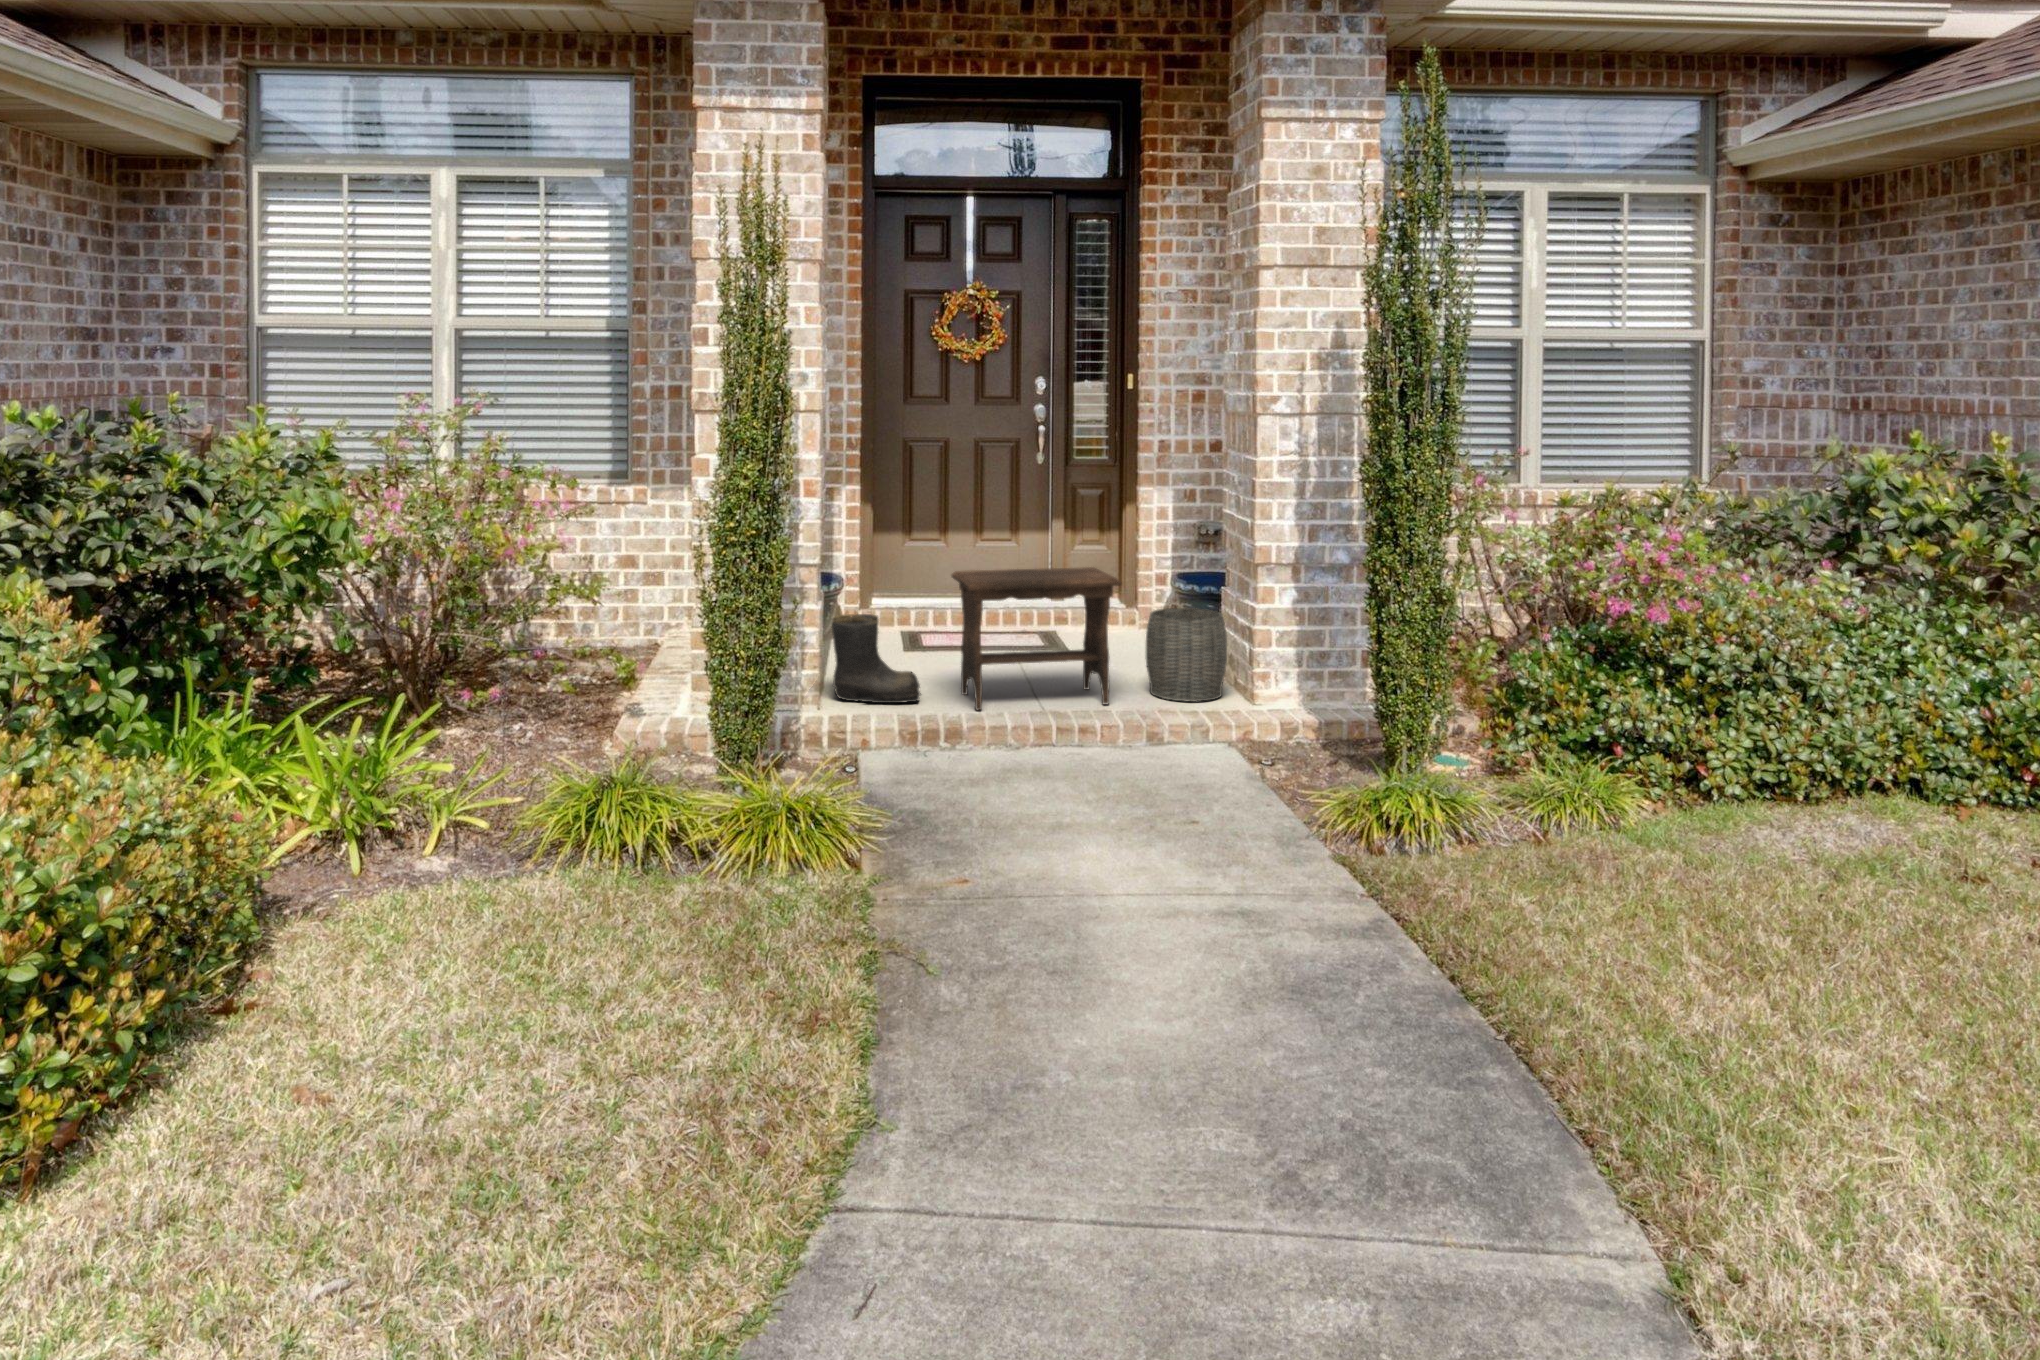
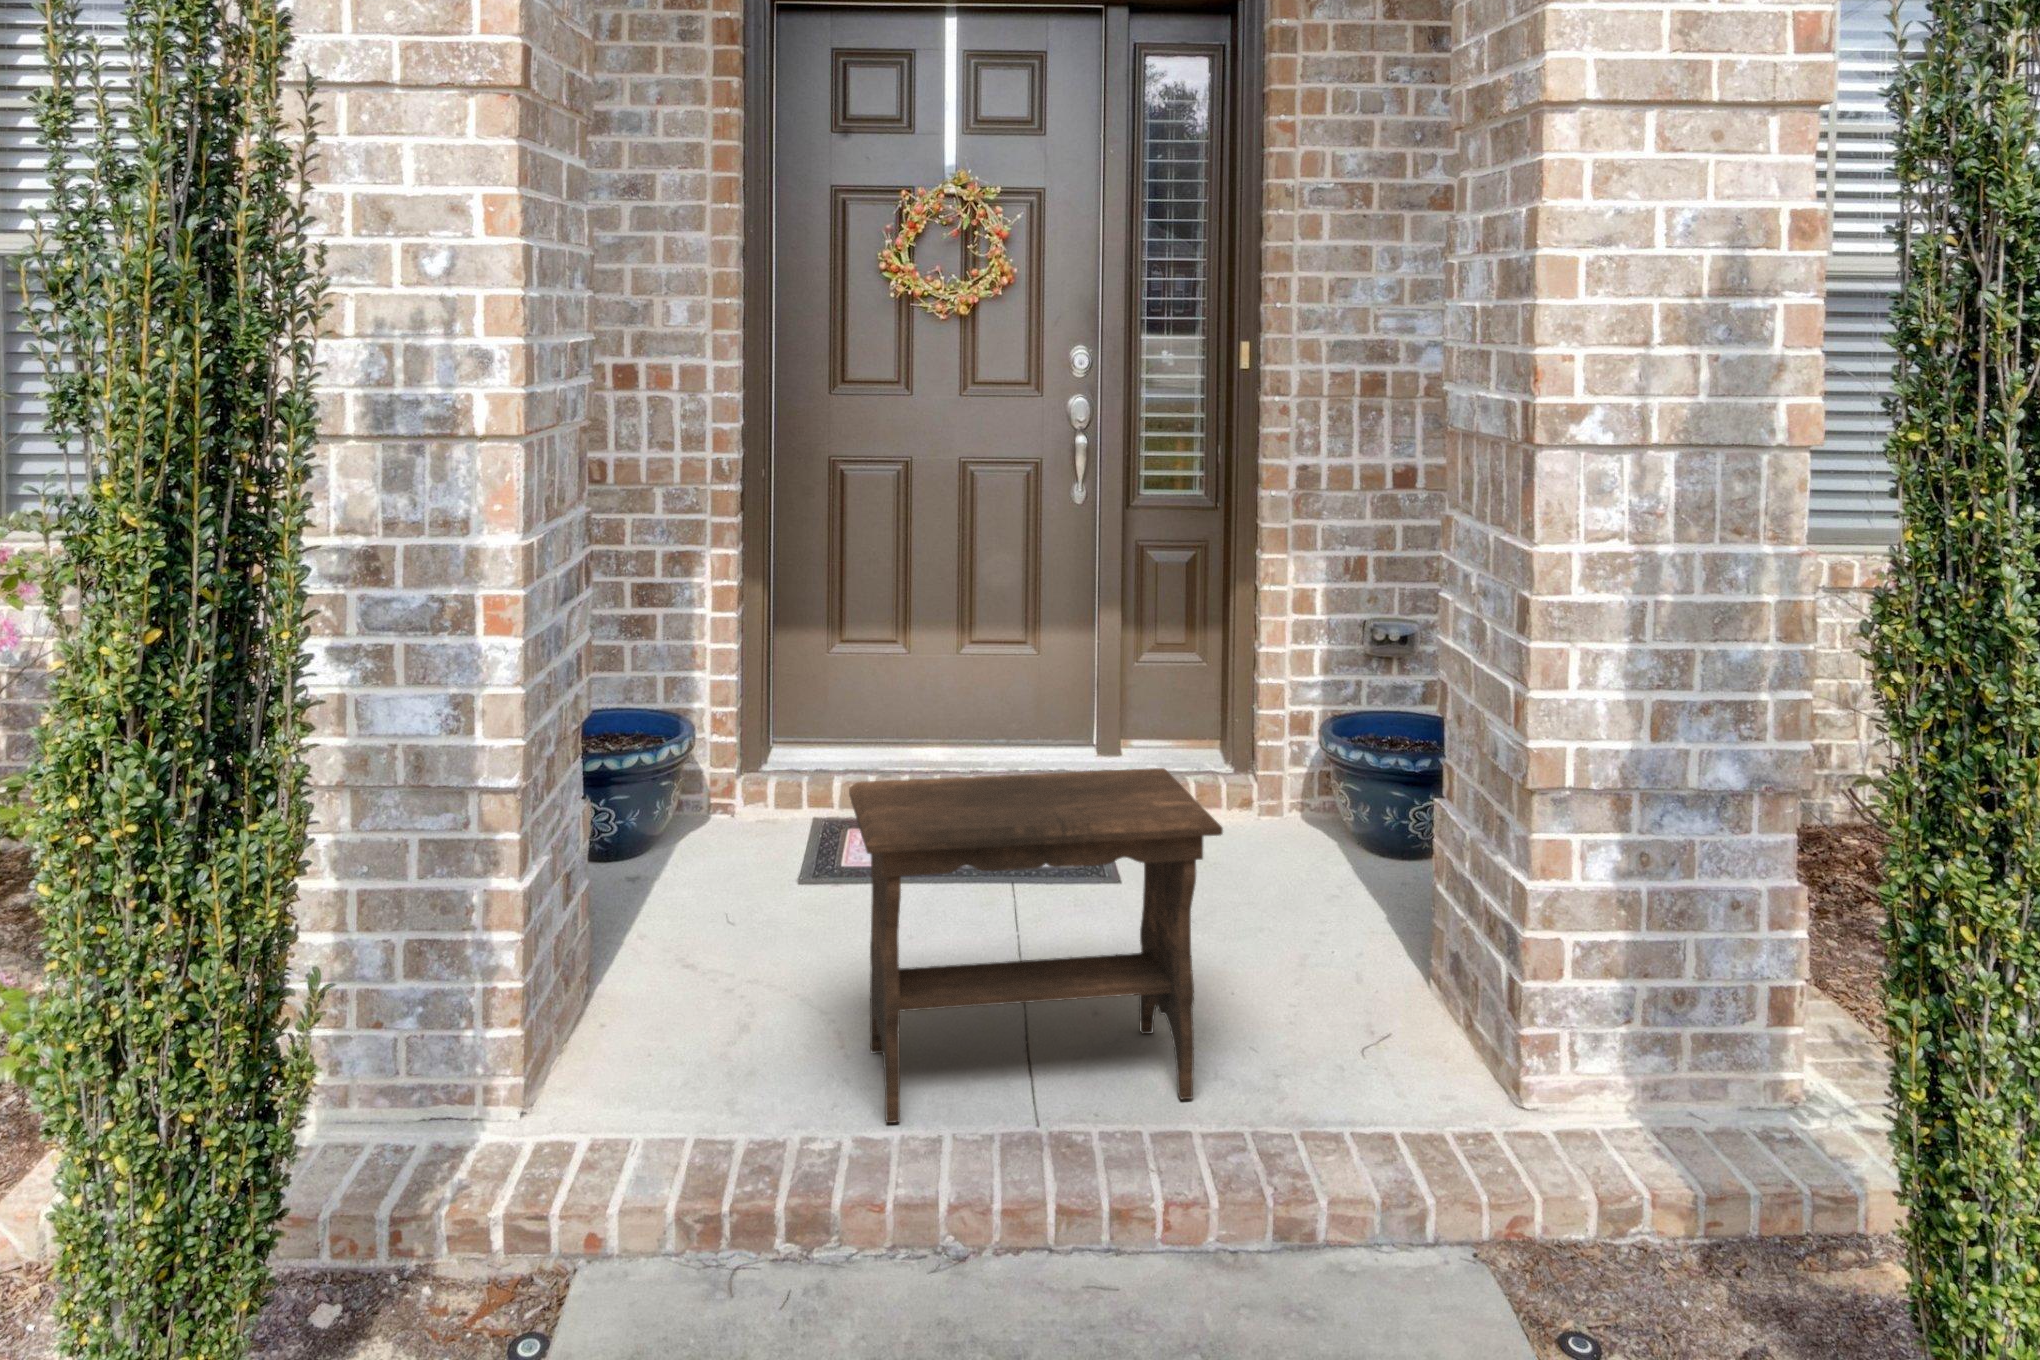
woven basket: present [1146,608,1227,702] -> none [1276,852,1456,1088]
boots: present [832,614,921,703] -> none [575,870,780,1092]

